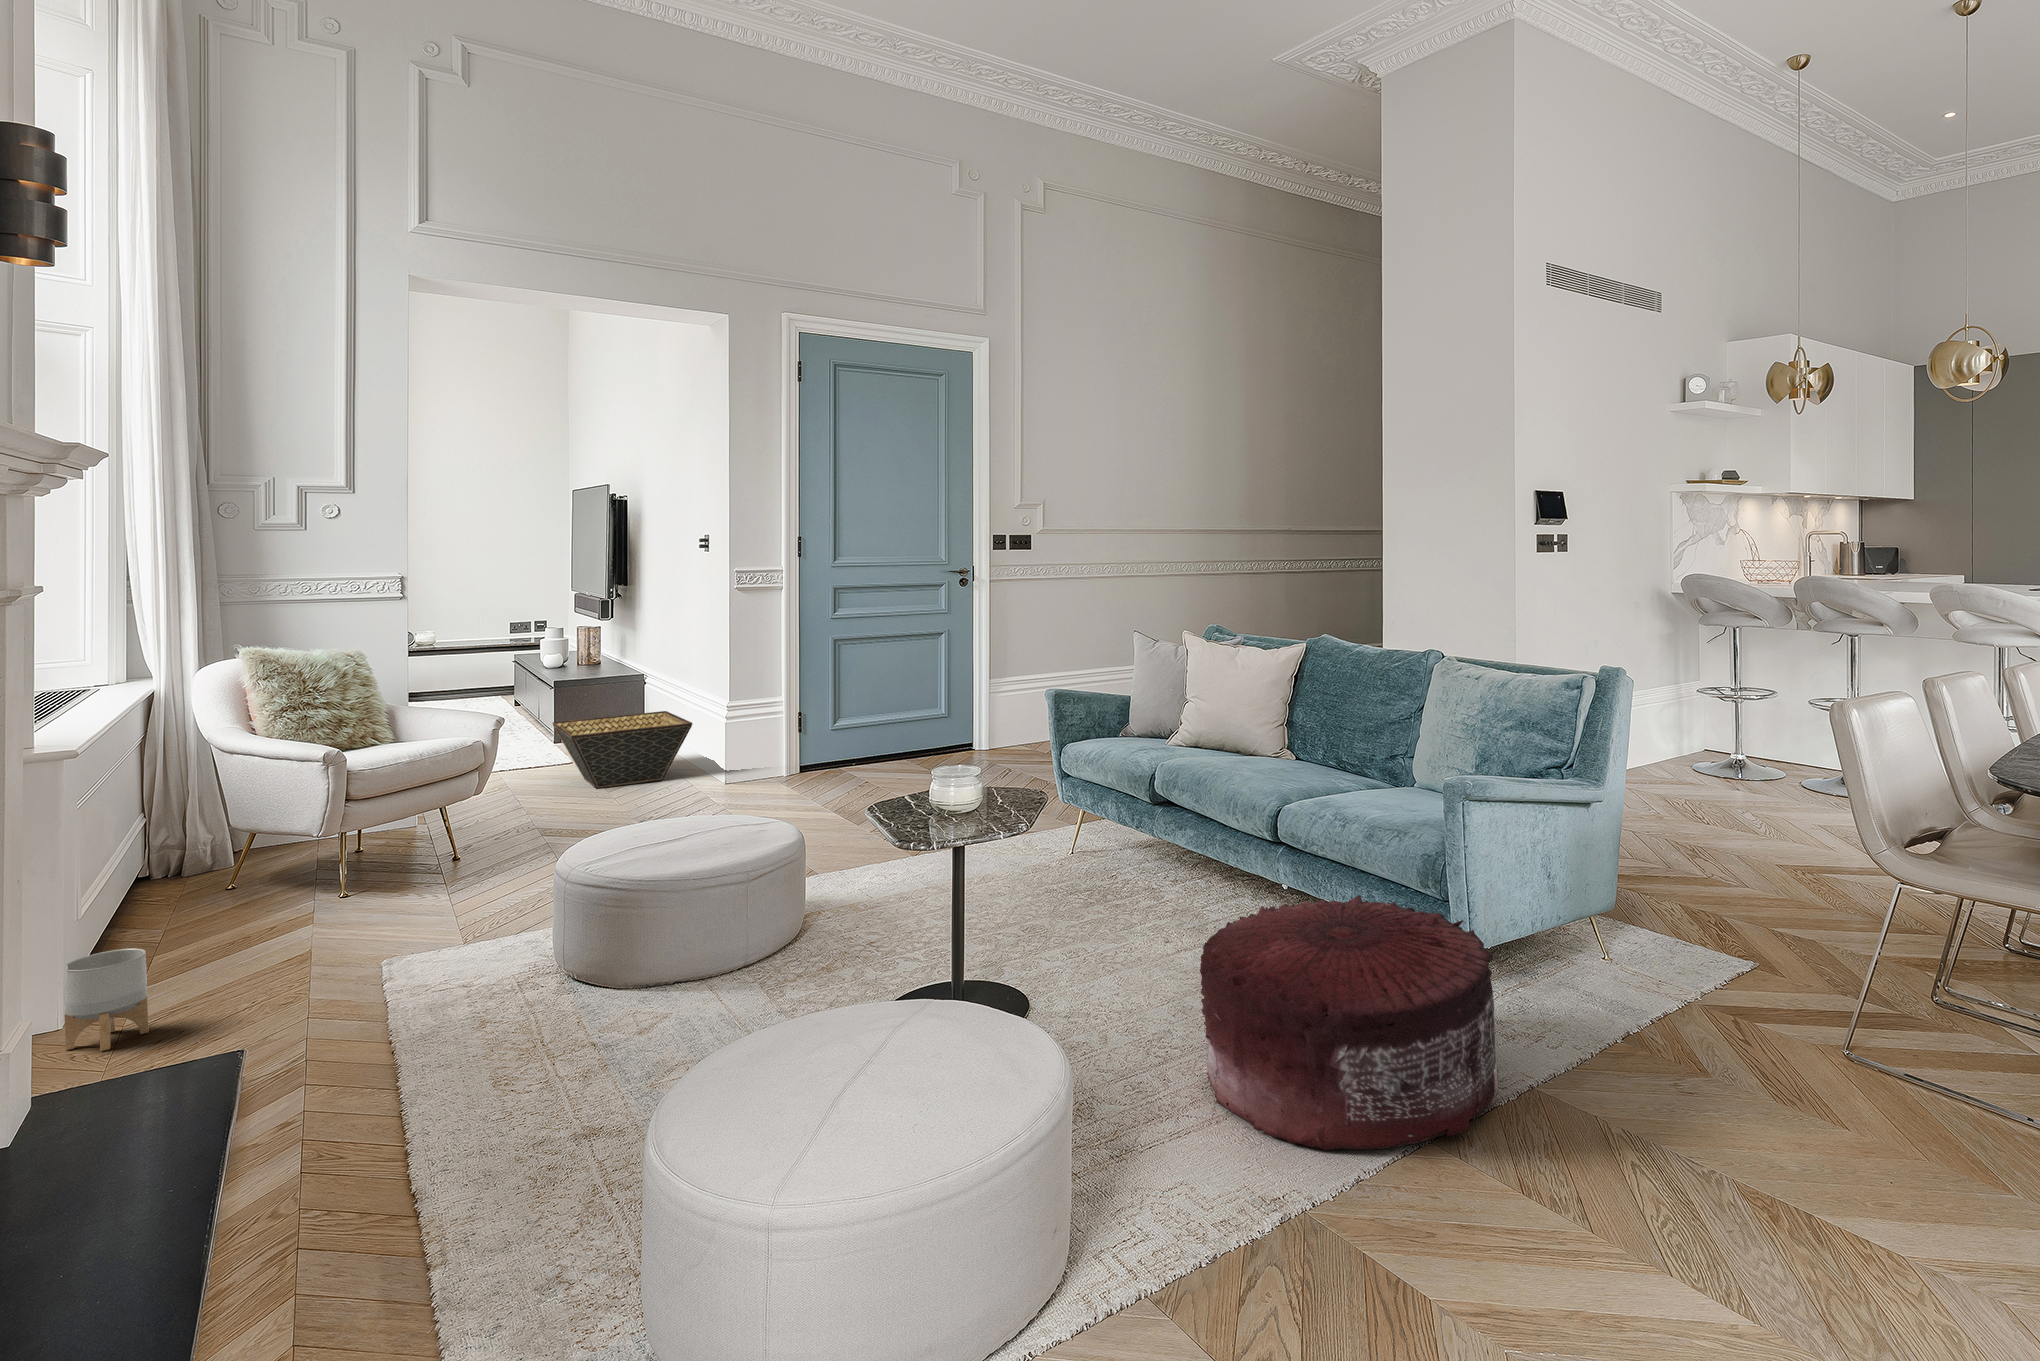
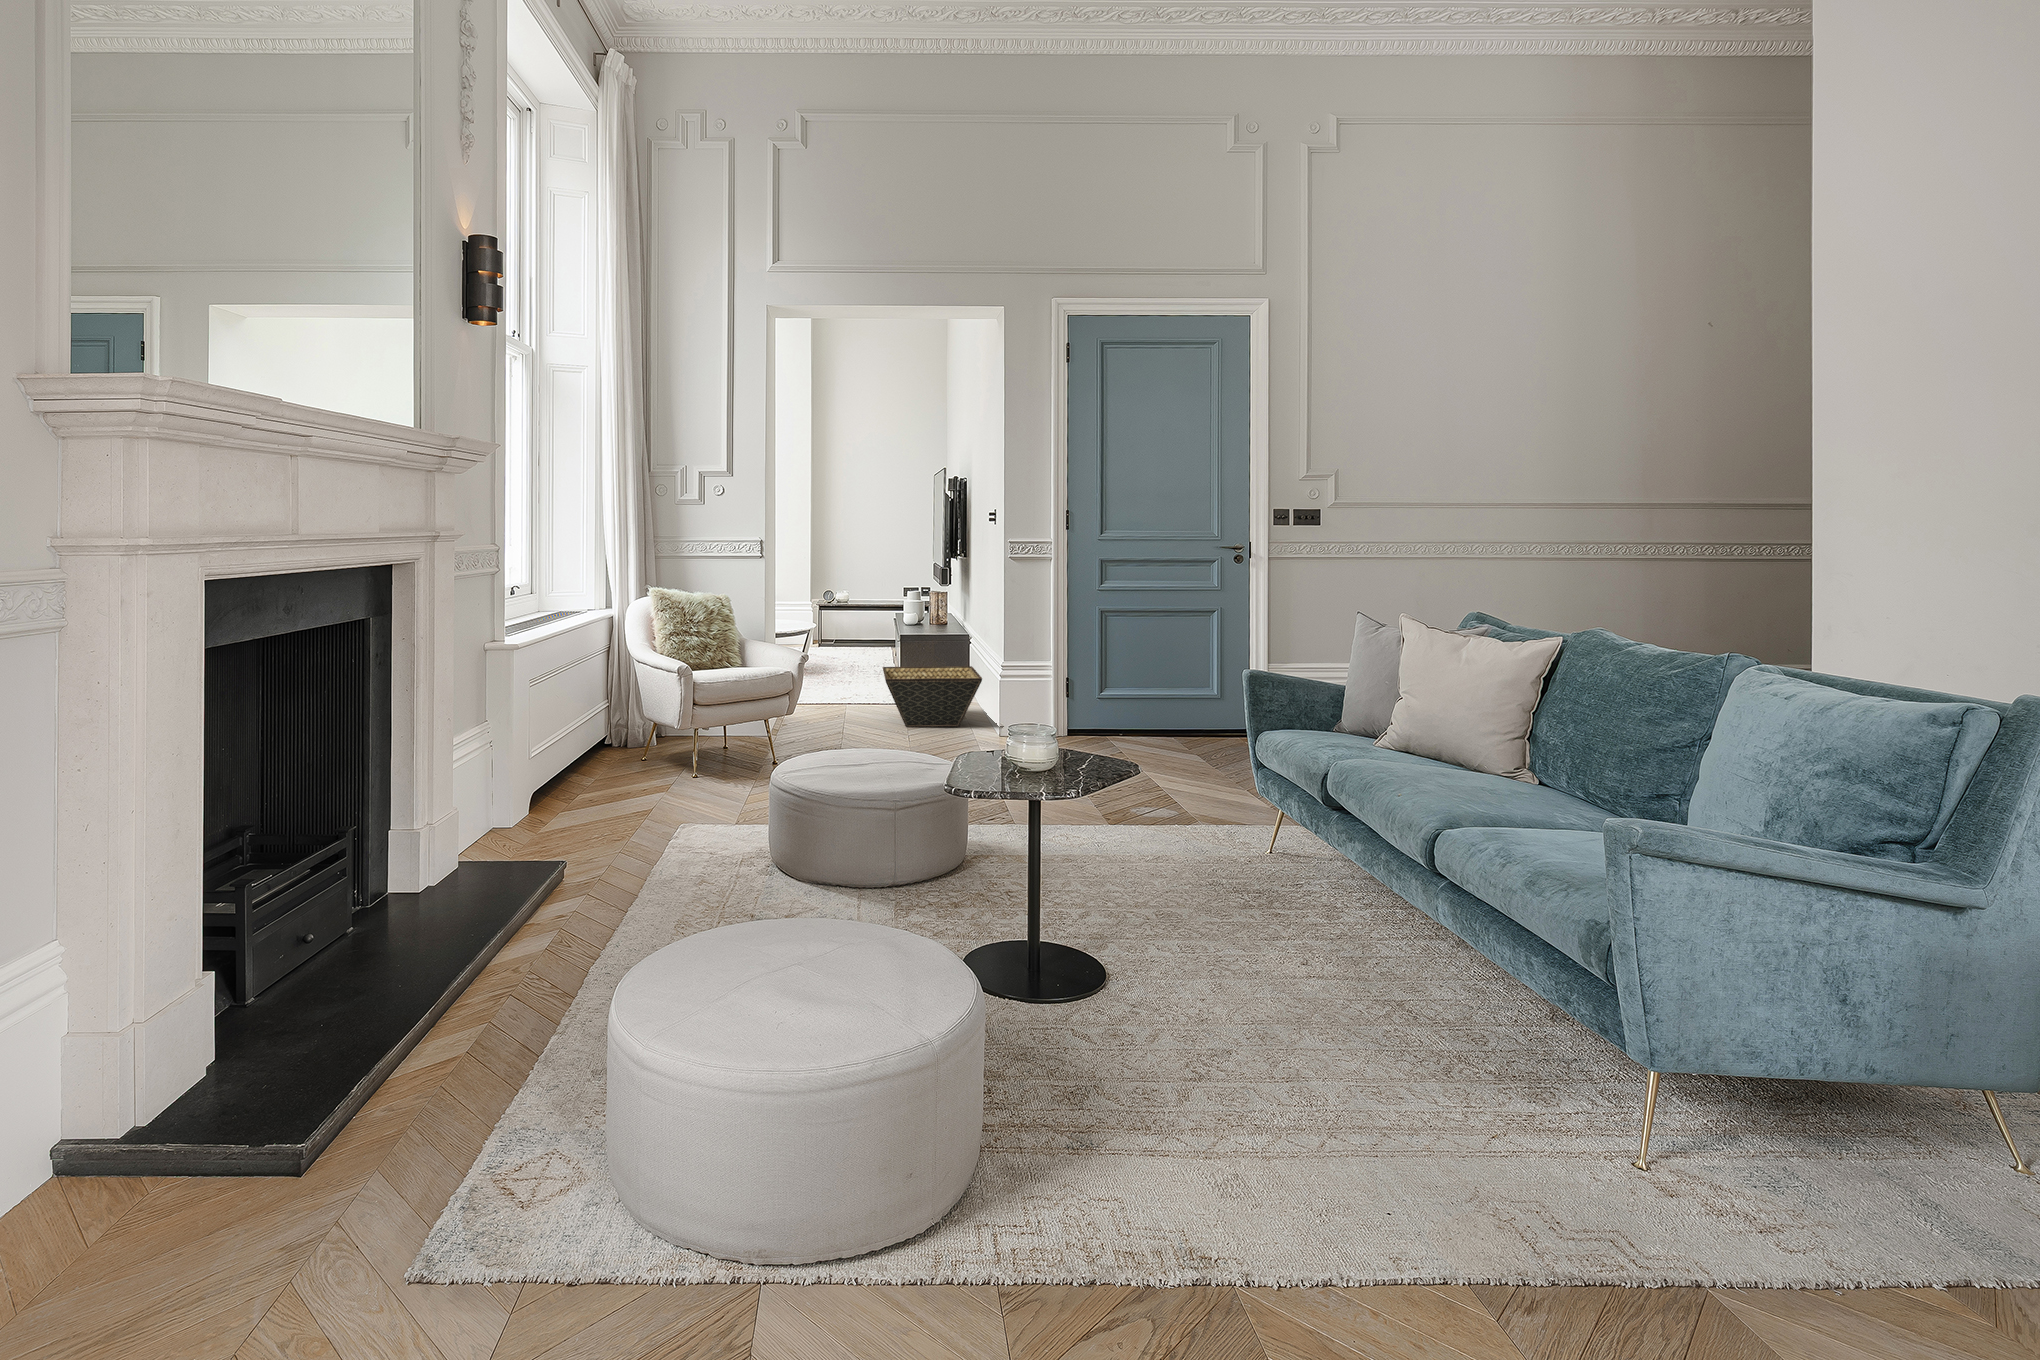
pouf: present [1200,895,1499,1150] -> none [1207,933,1613,1273]
planter: present [64,948,149,1051] -> none [487,788,531,854]

